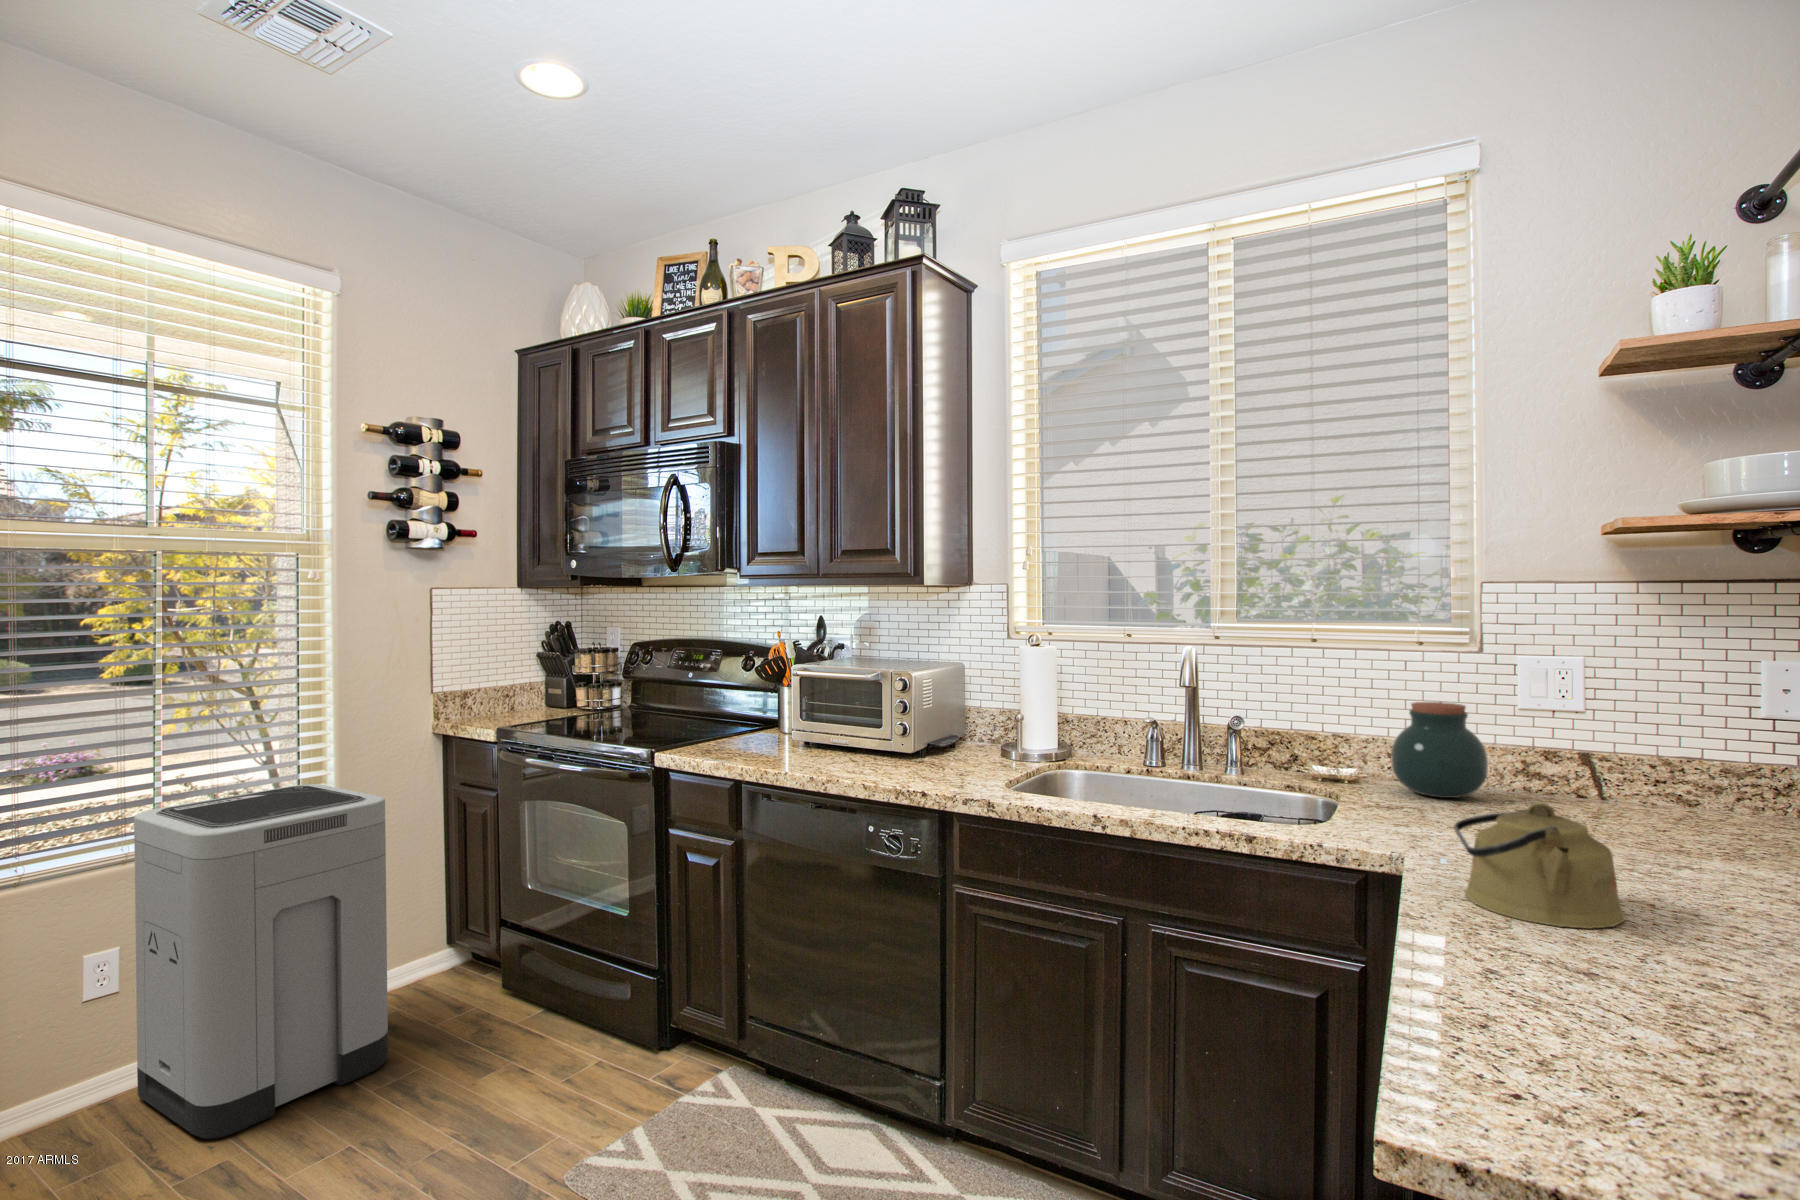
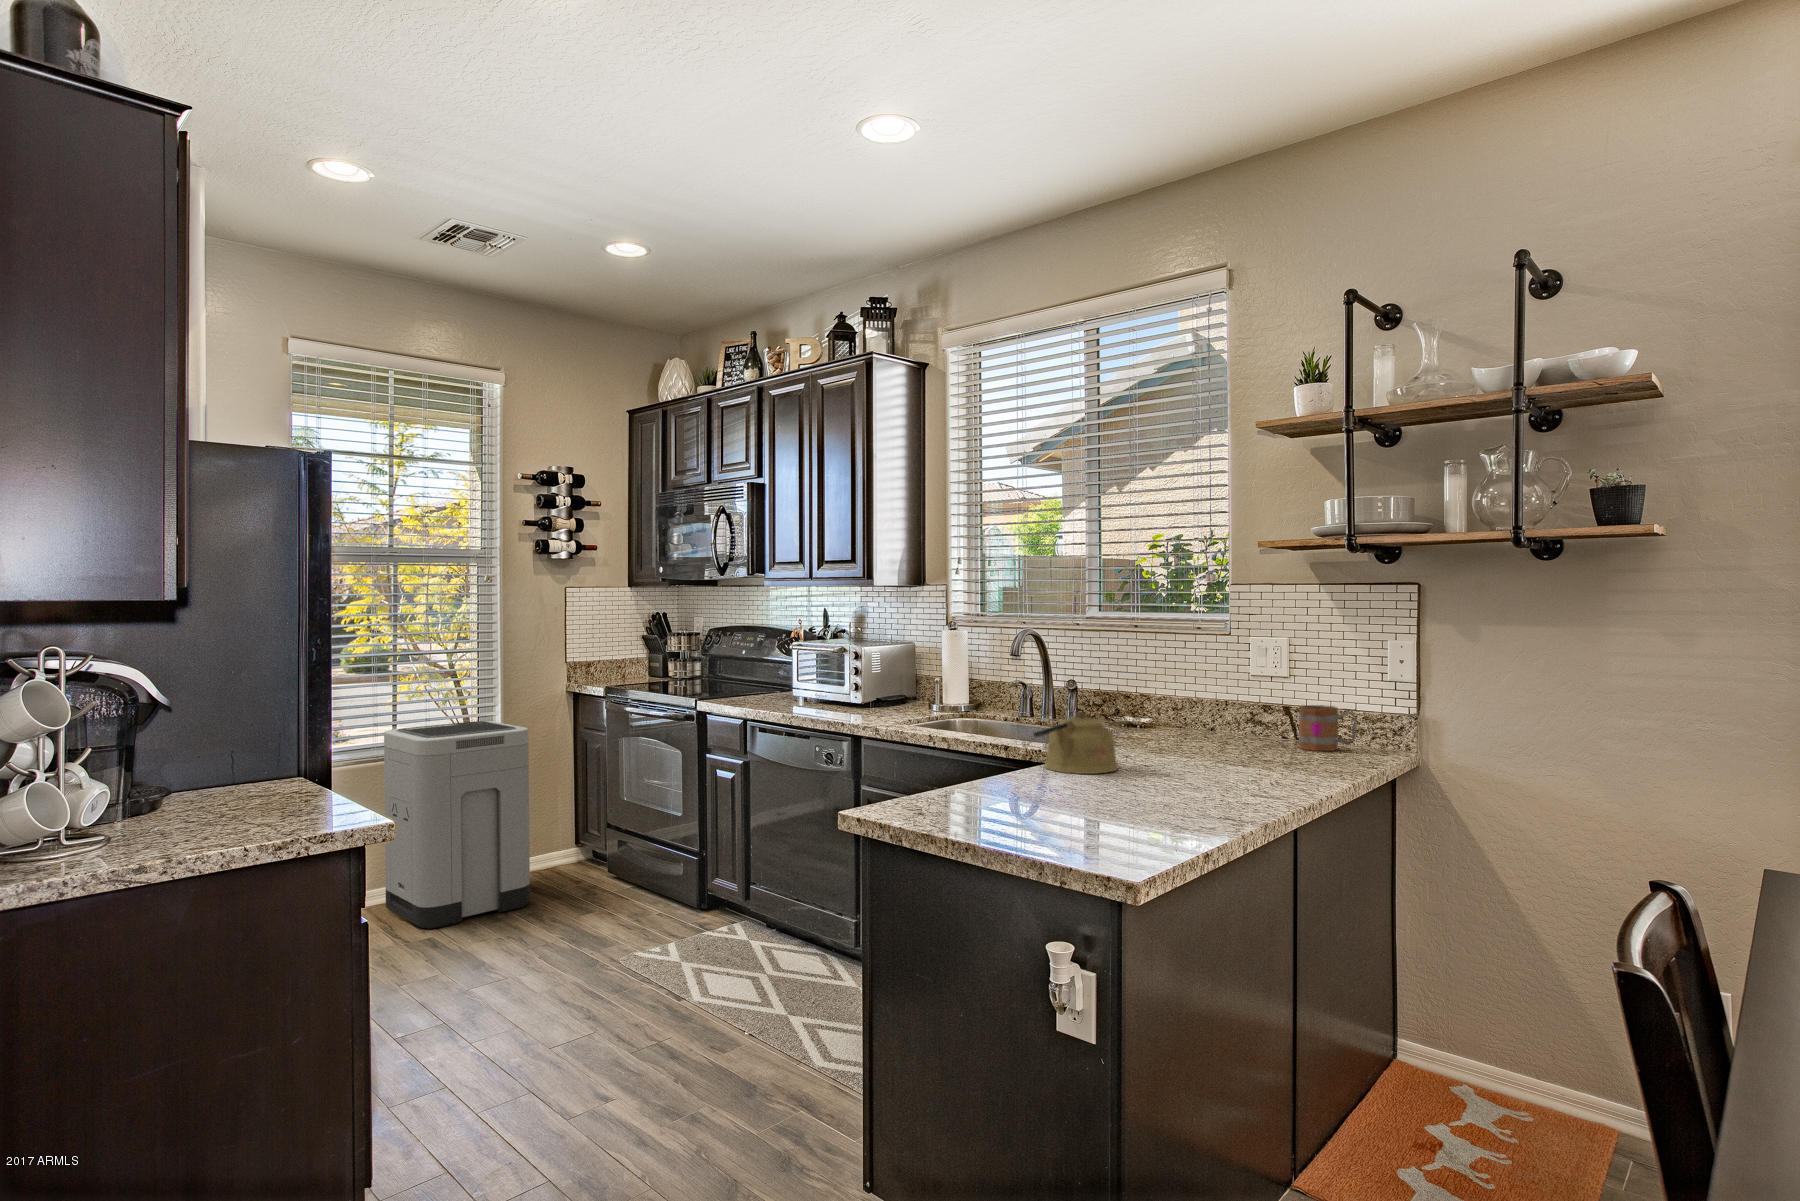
jar: present [1391,702,1488,798] -> none [1159,671,1219,737]
mug: none [1637,752,1734,823] -> present [1298,705,1357,751]

